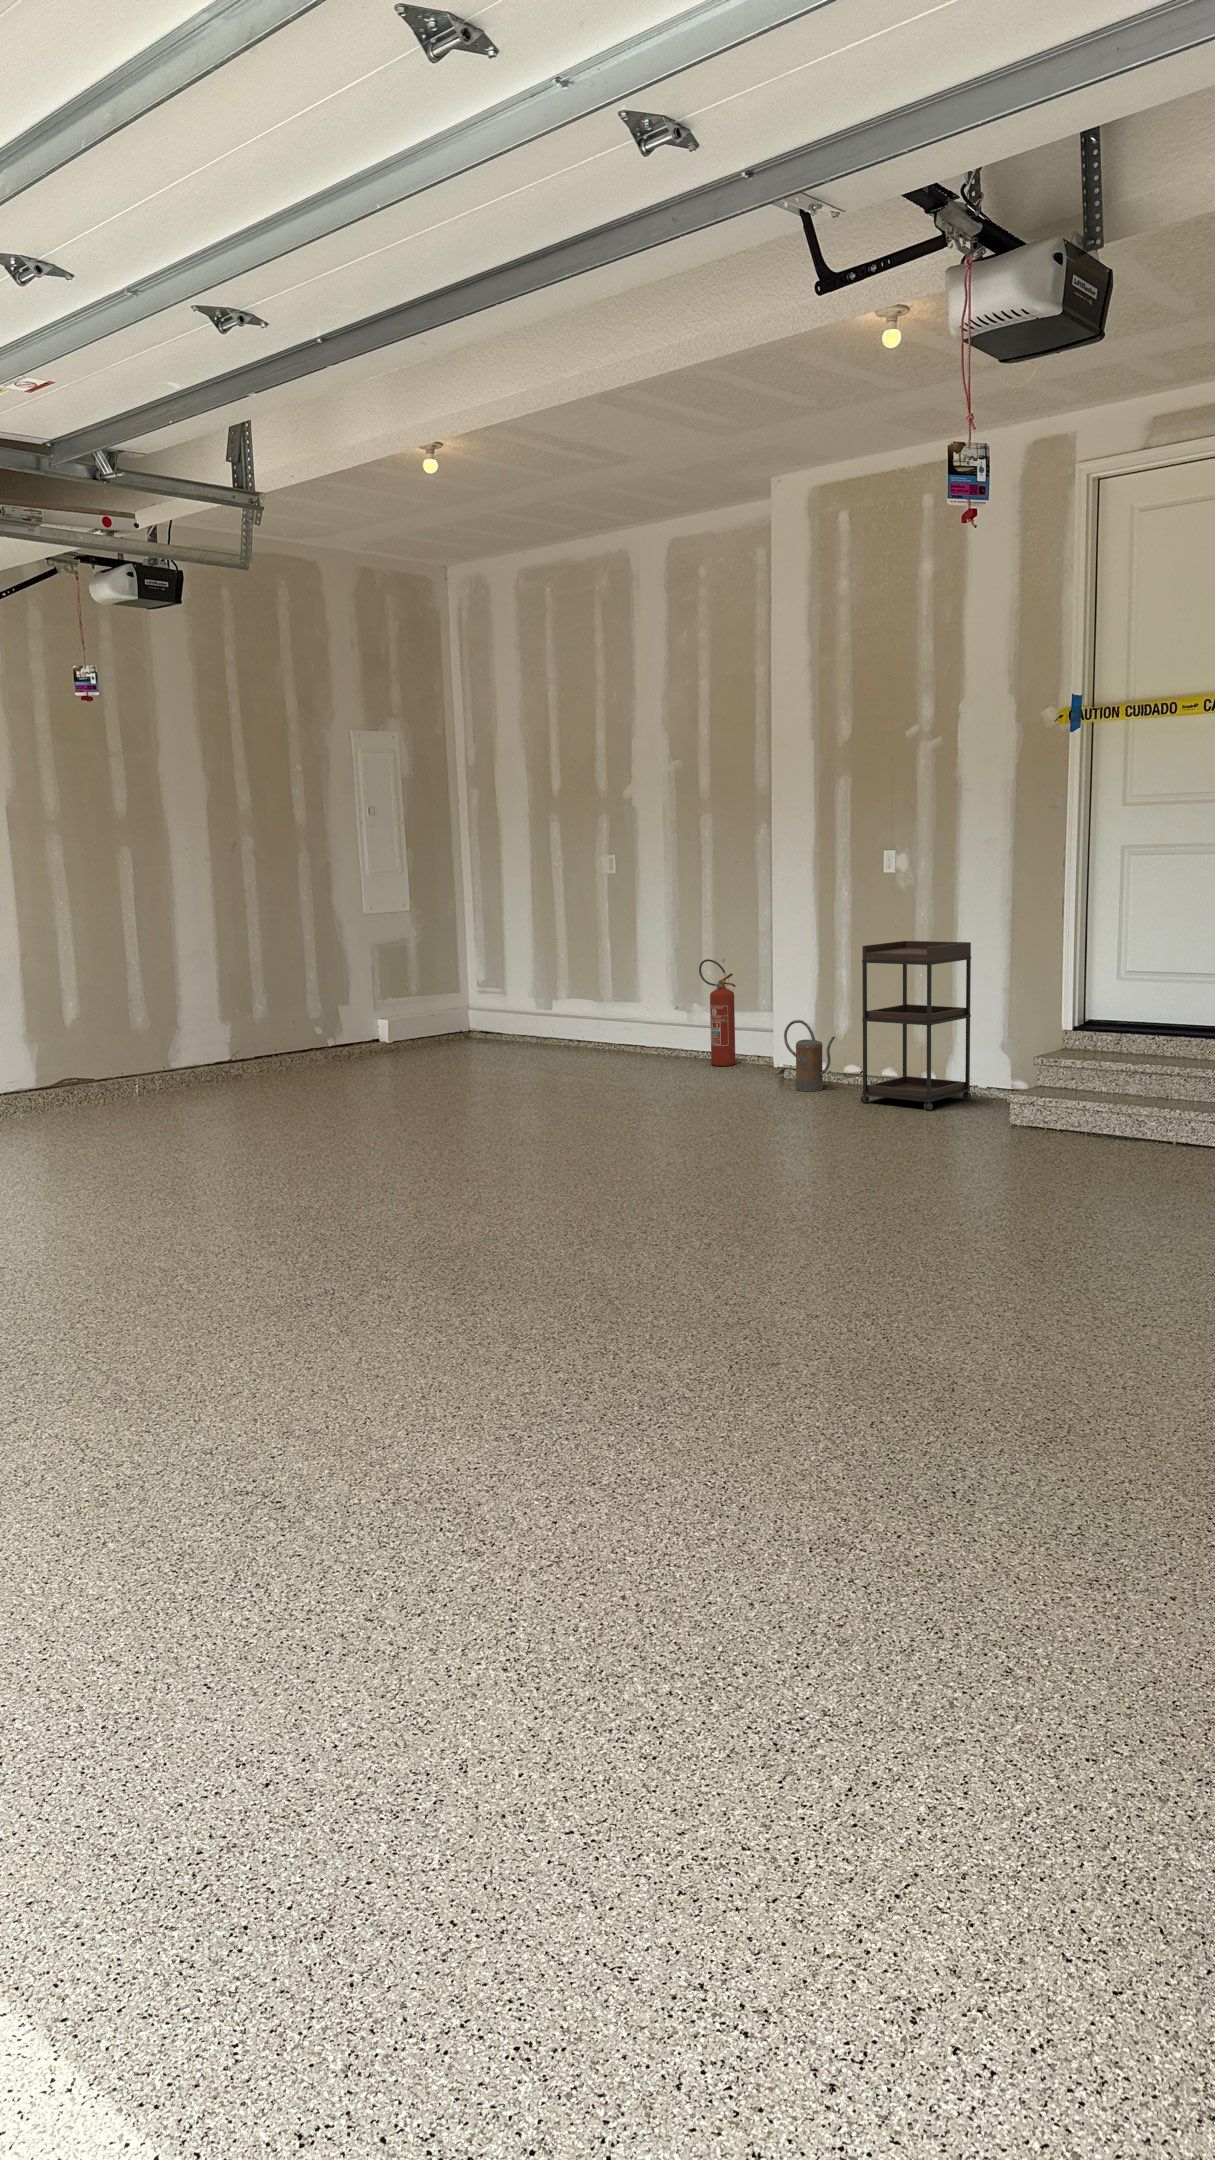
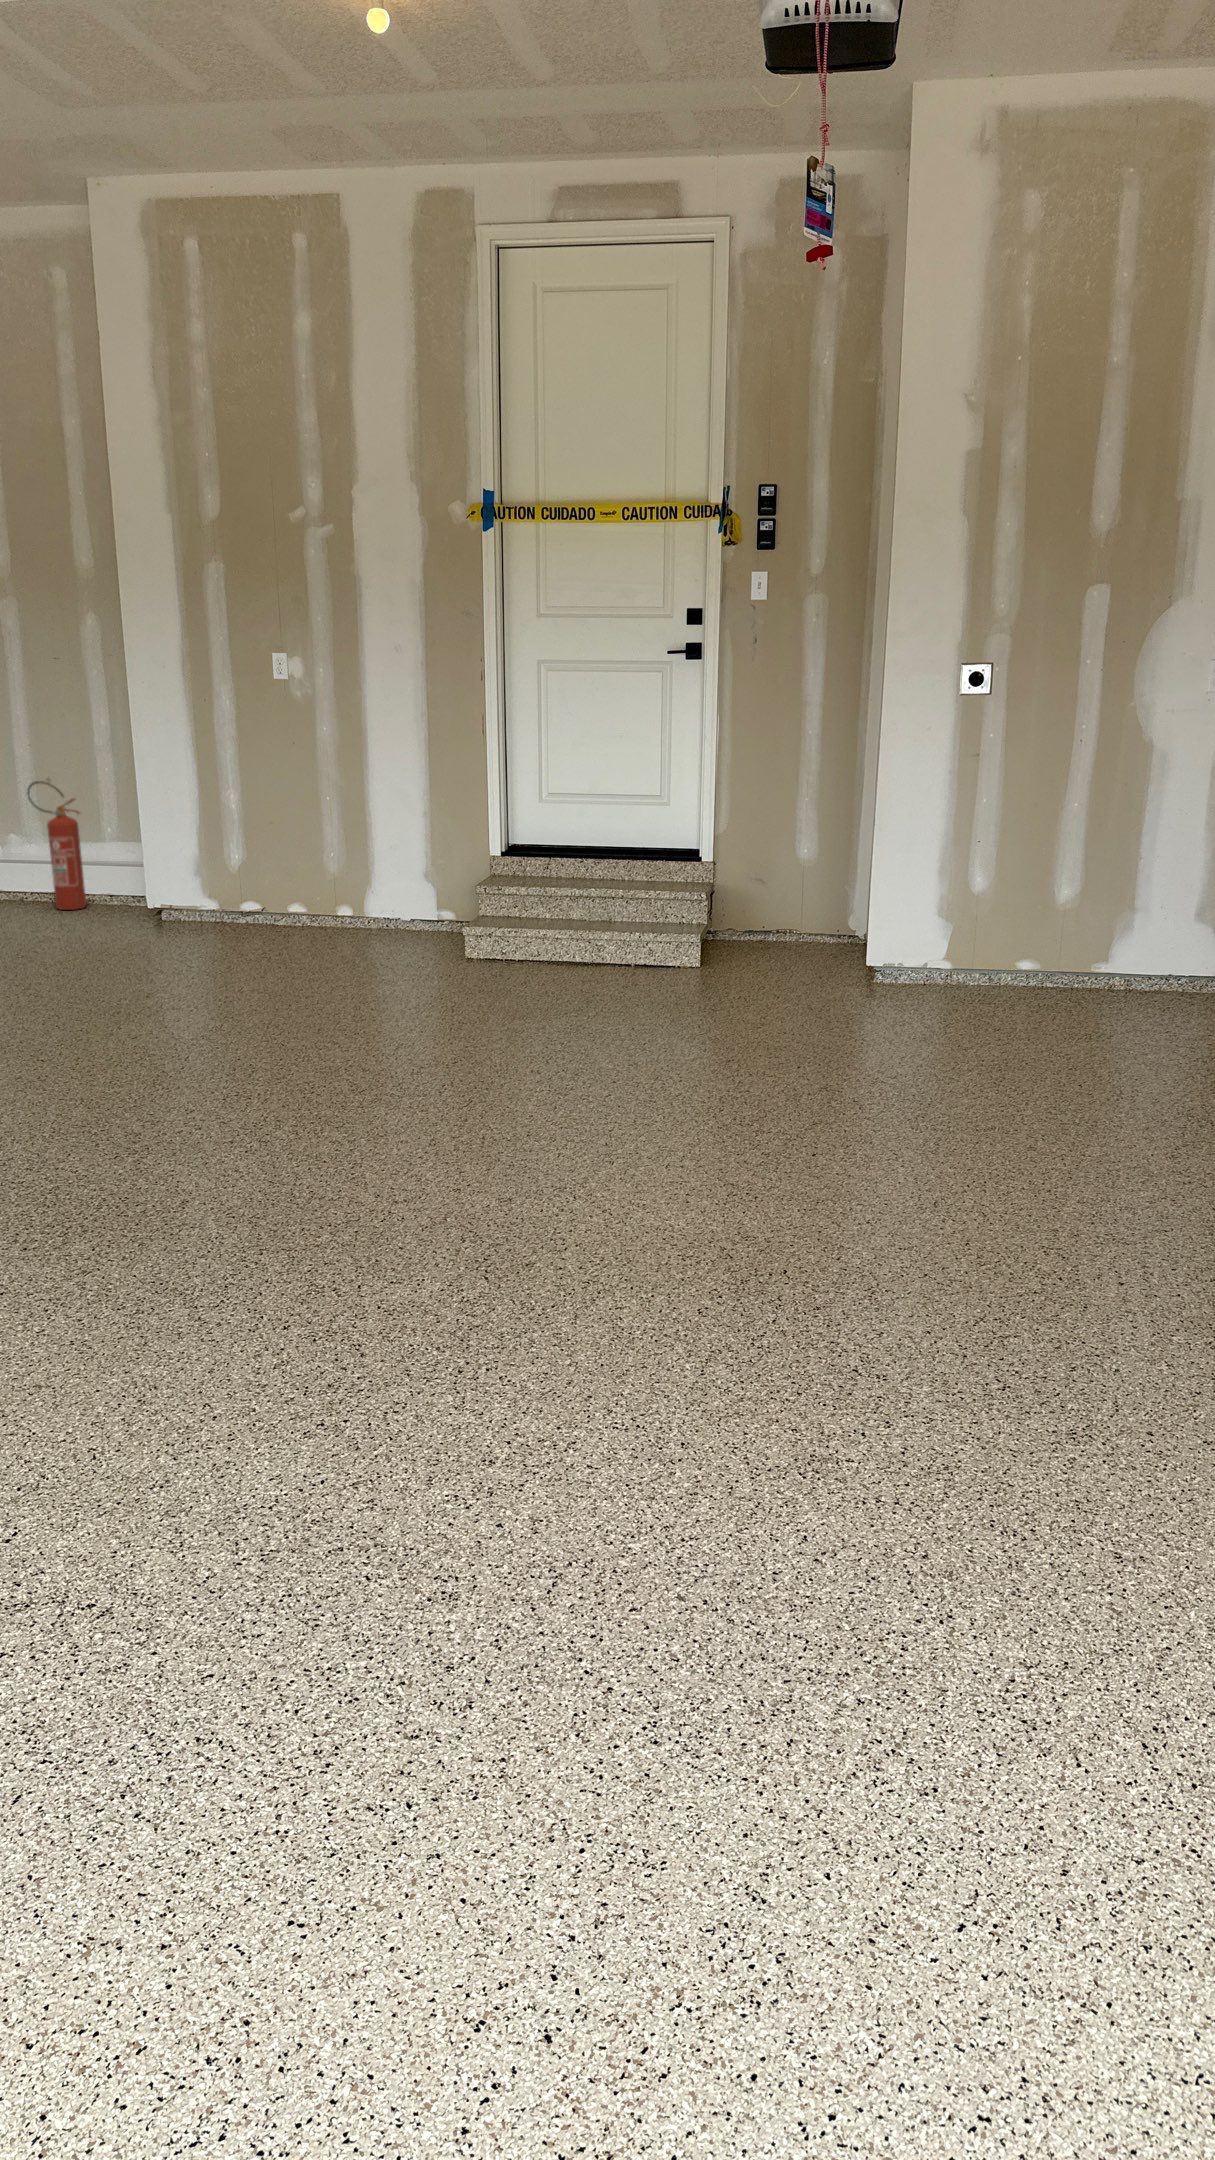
shelving unit: present [860,941,971,1110] -> none [272,760,394,949]
watering can: present [784,1020,835,1091] -> none [169,853,236,935]

